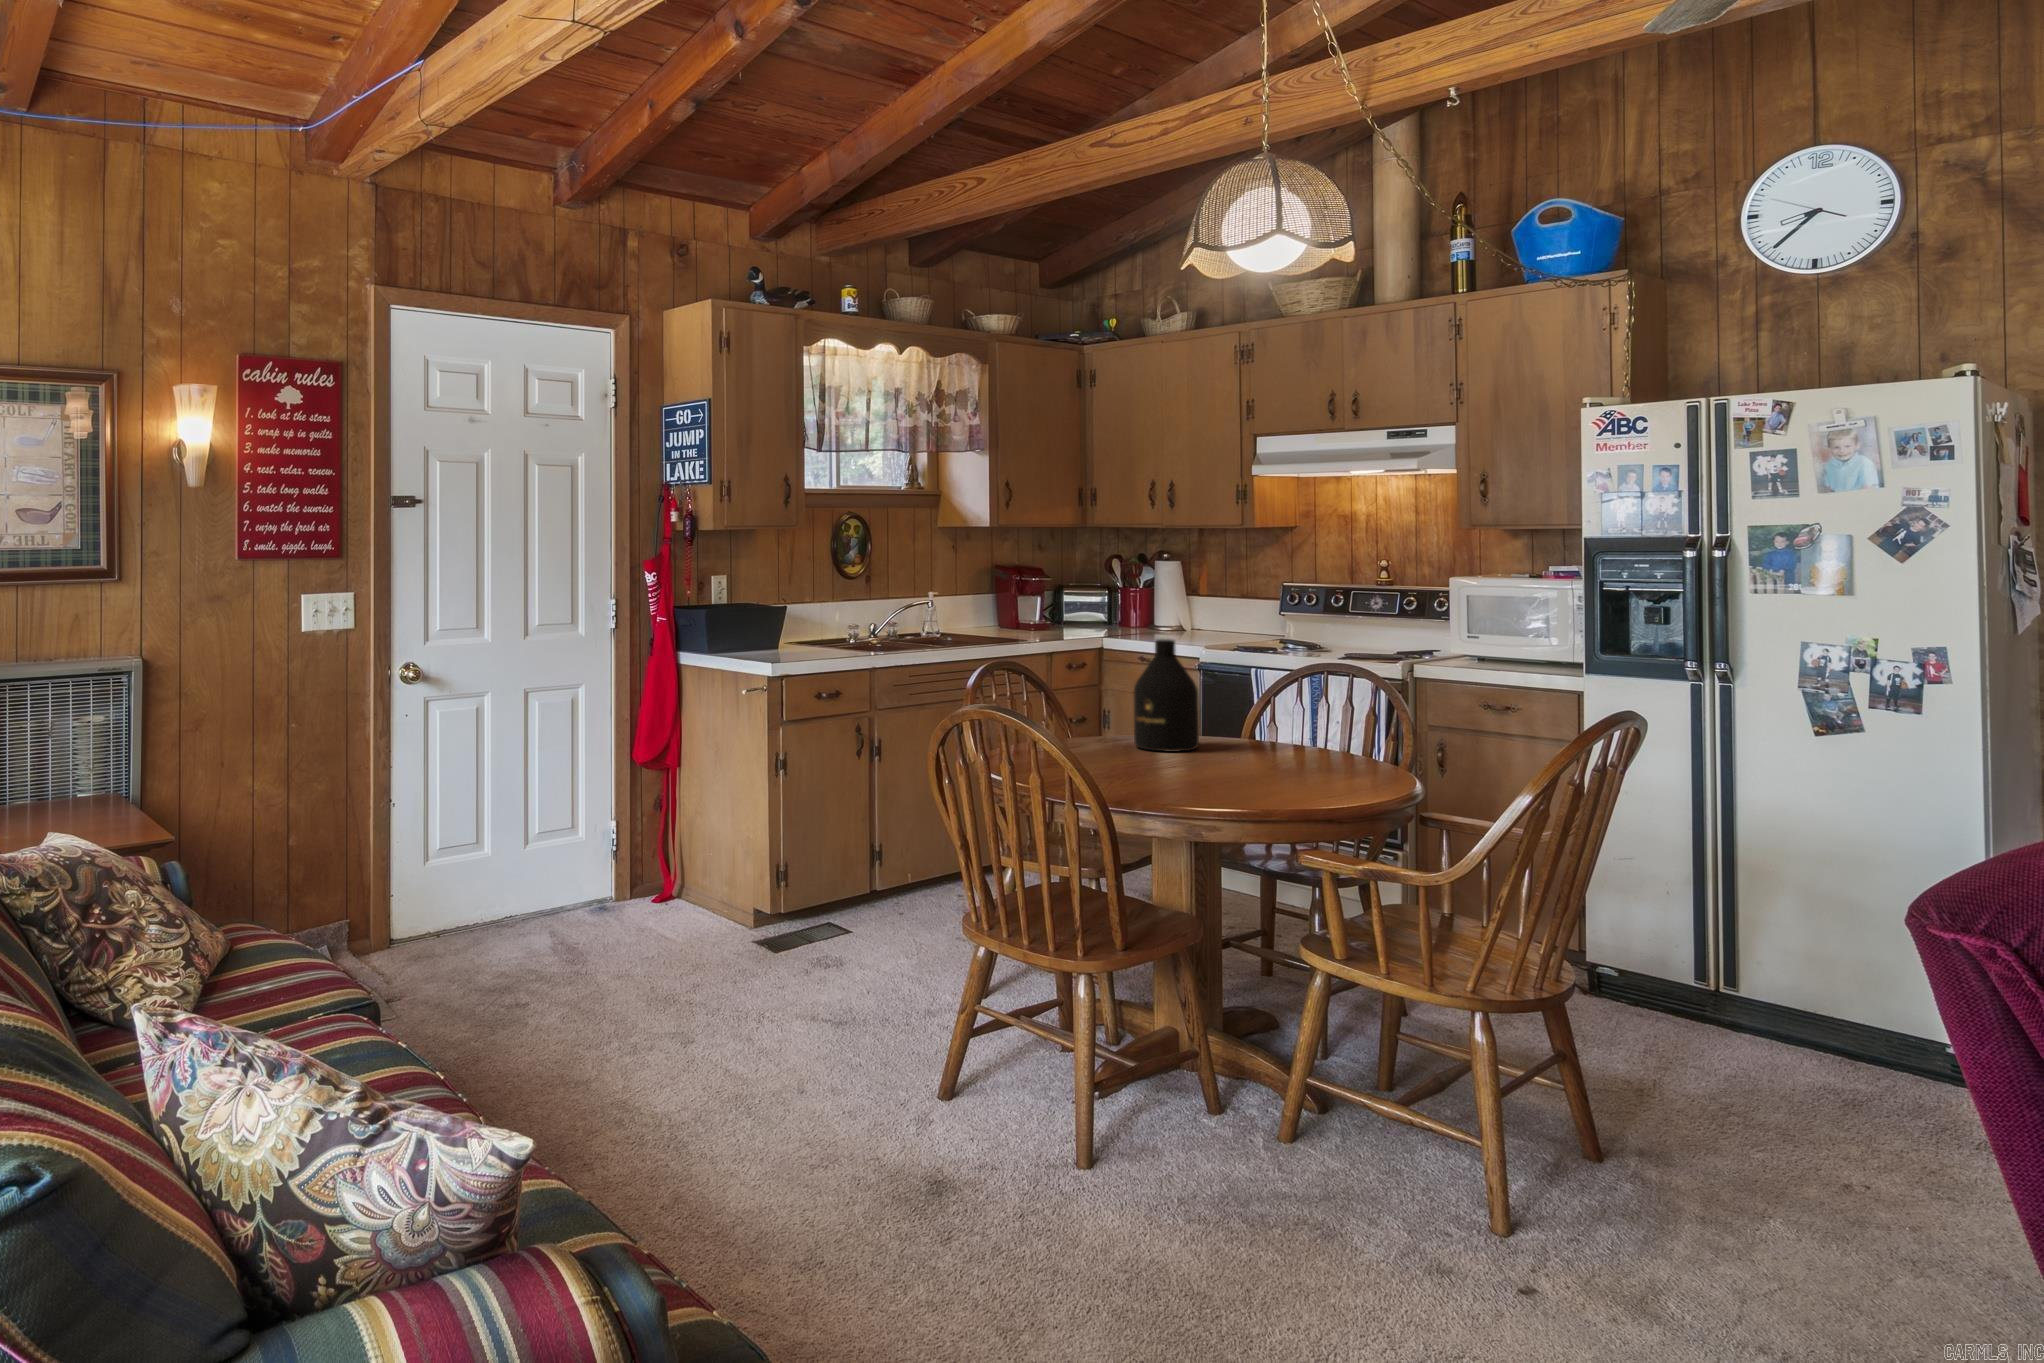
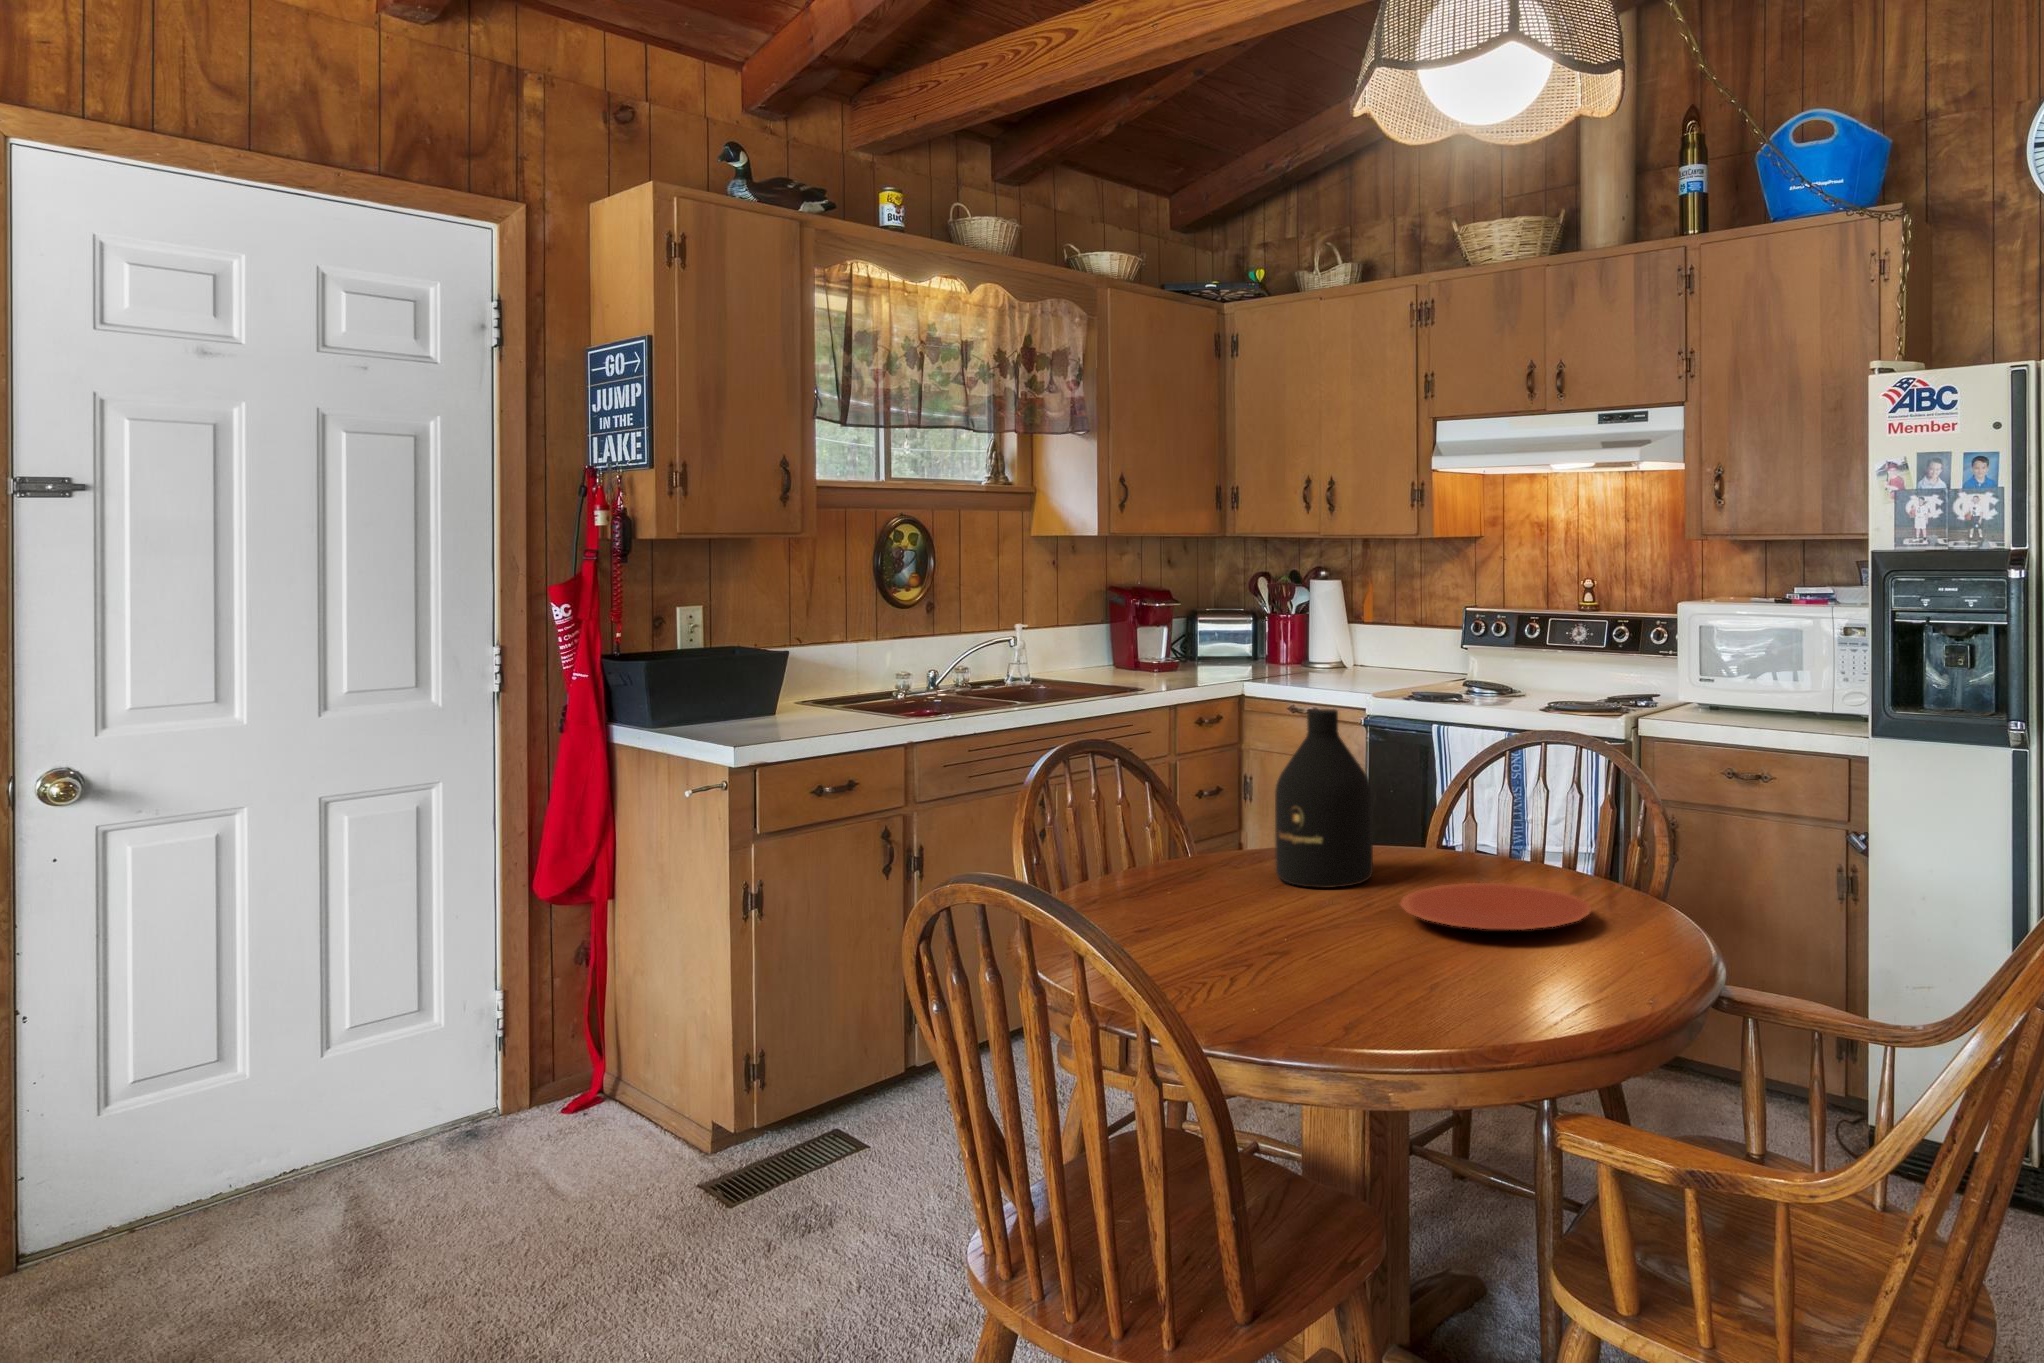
plate: none [1214,749,1339,771] -> present [1400,883,1590,929]

